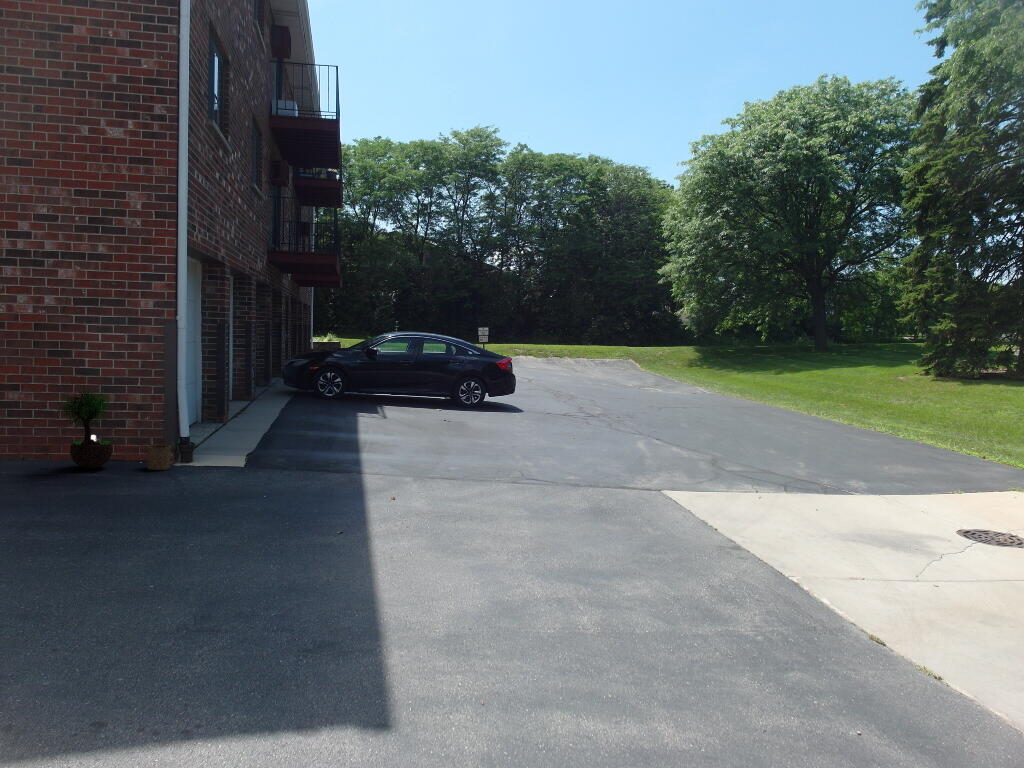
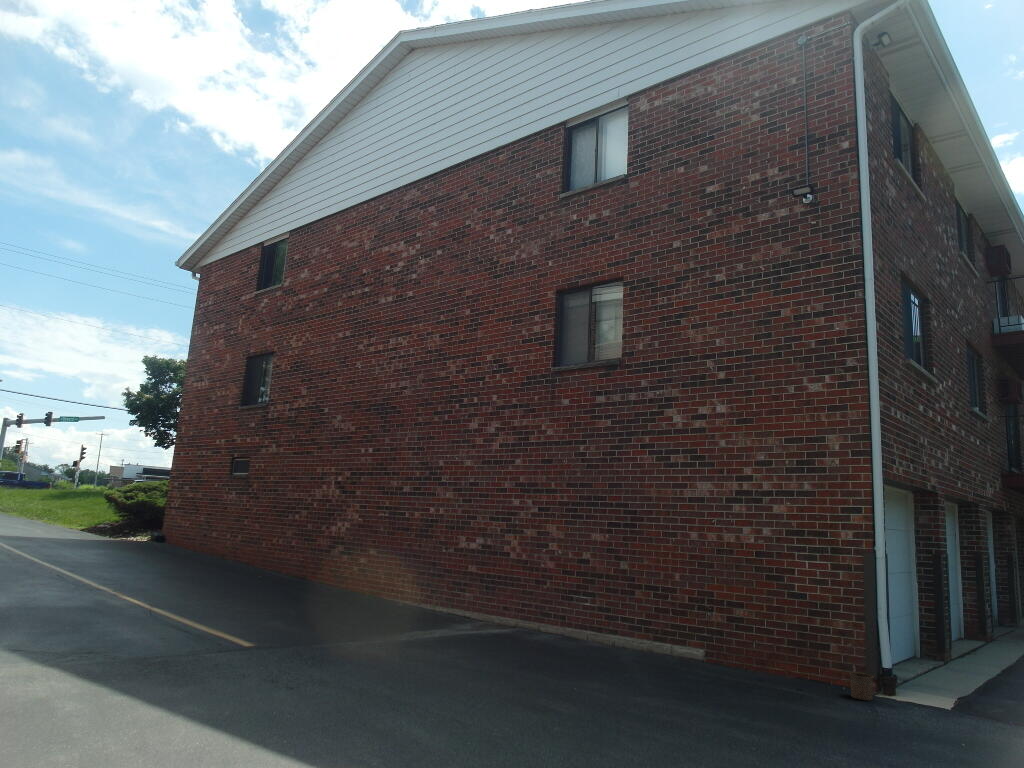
potted tree: present [58,387,114,469] -> none [770,605,818,687]

